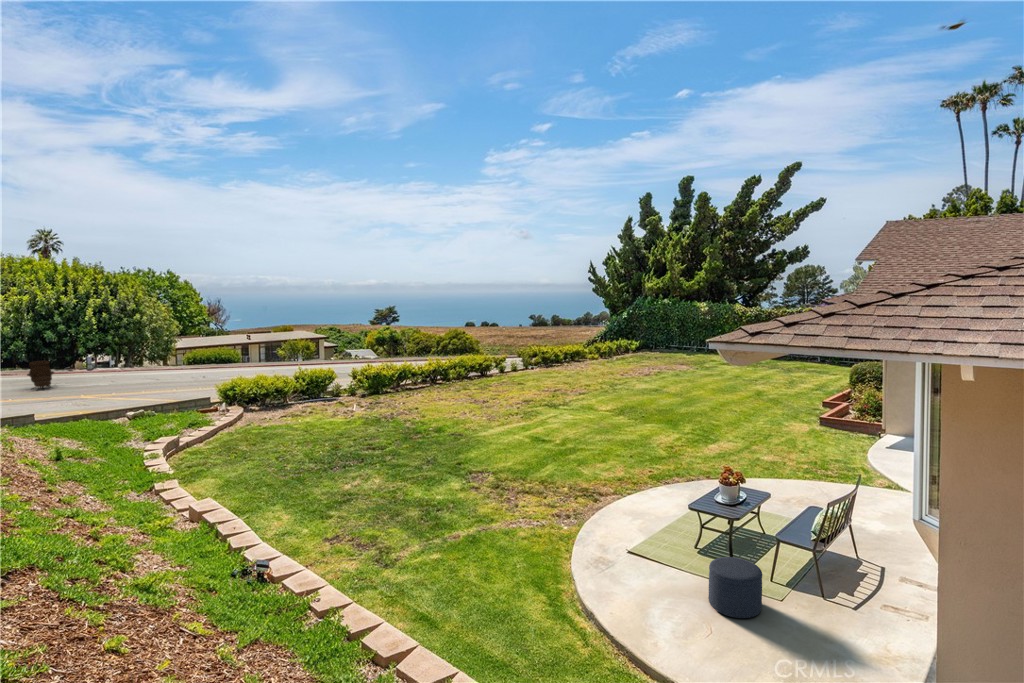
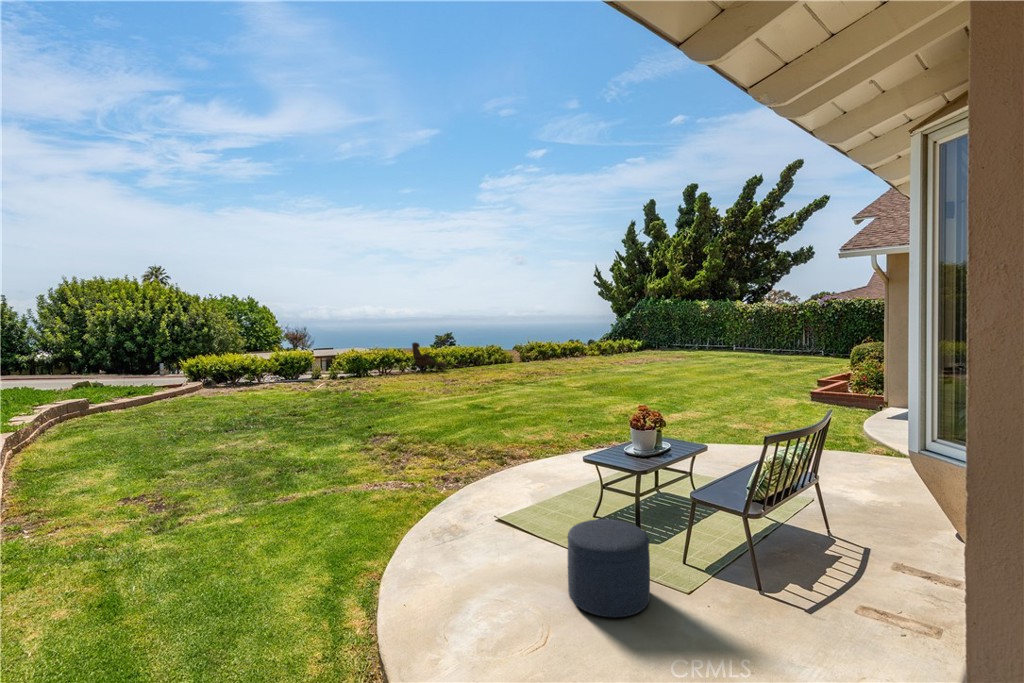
lounge chair: present [27,361,54,390] -> present [412,343,447,373]

